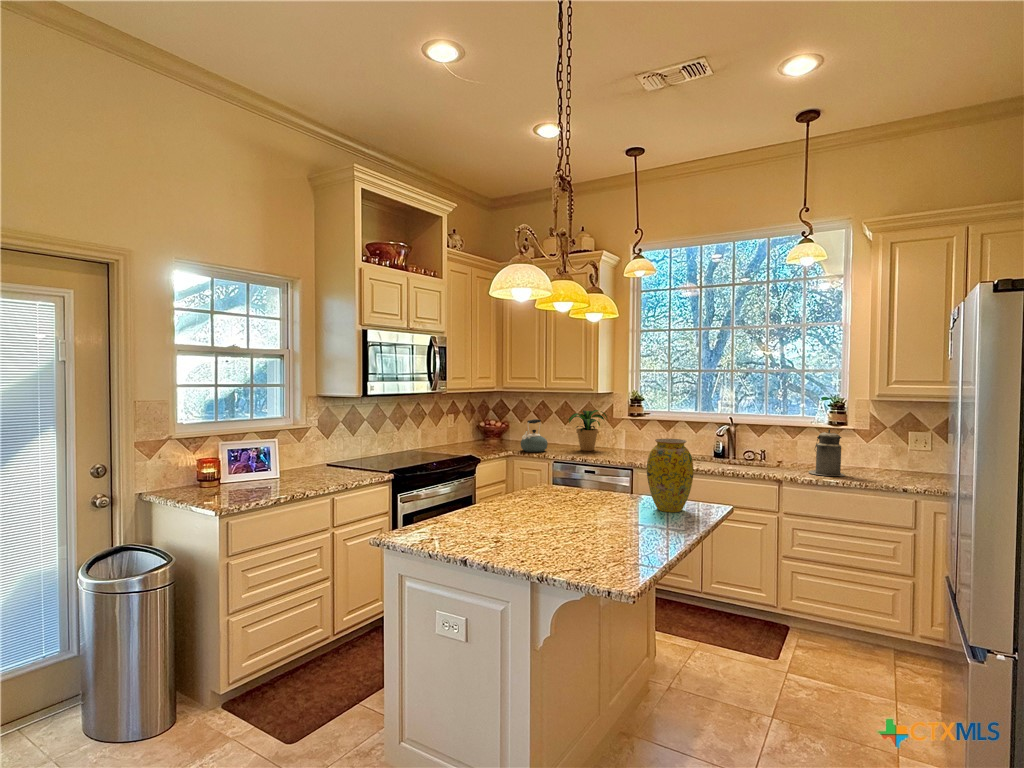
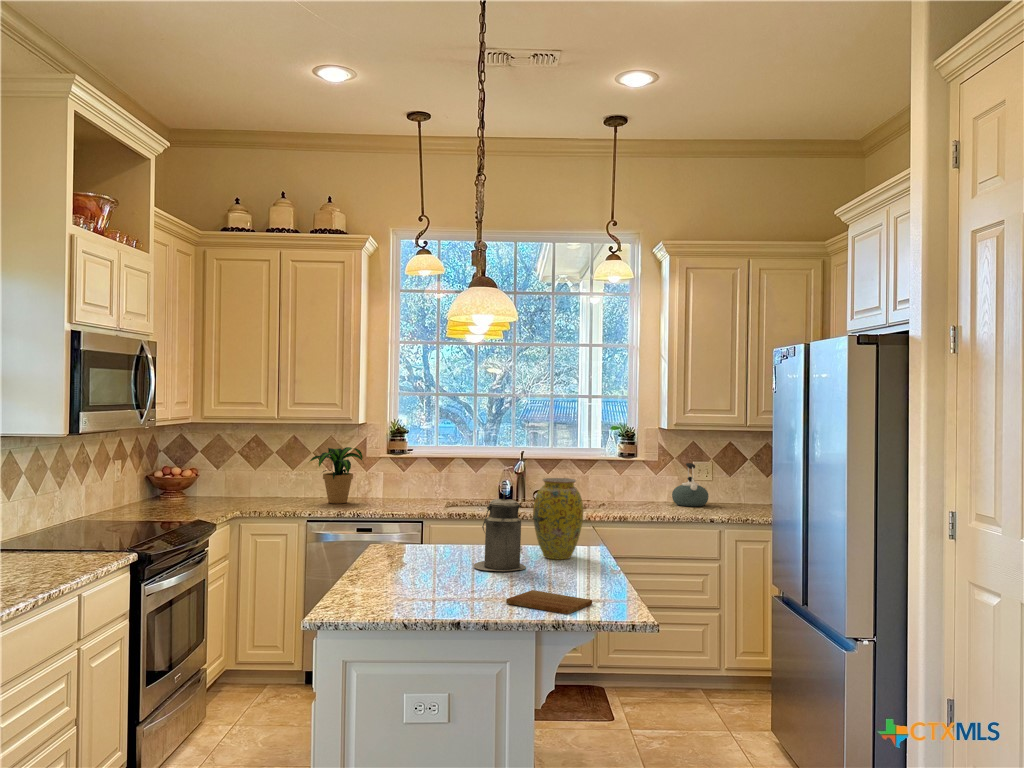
kettle: present [521,419,548,452] -> present [672,463,709,507]
canister: present [809,429,845,476] -> present [473,493,526,571]
cutting board: none [537,537,608,565] -> present [506,590,592,614]

